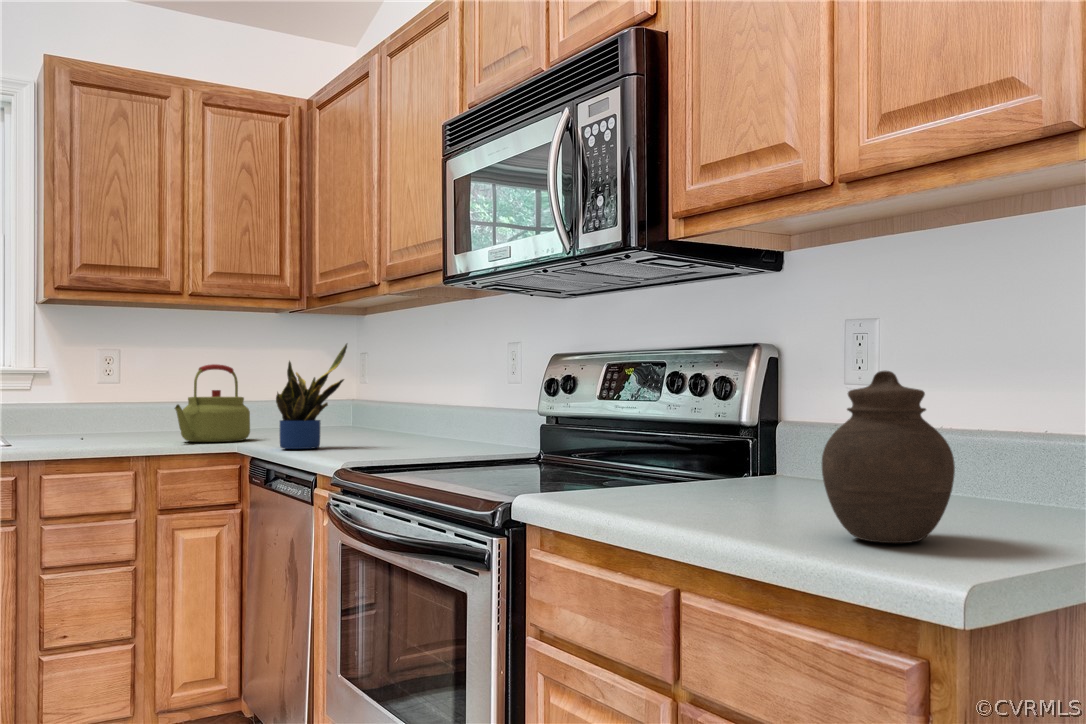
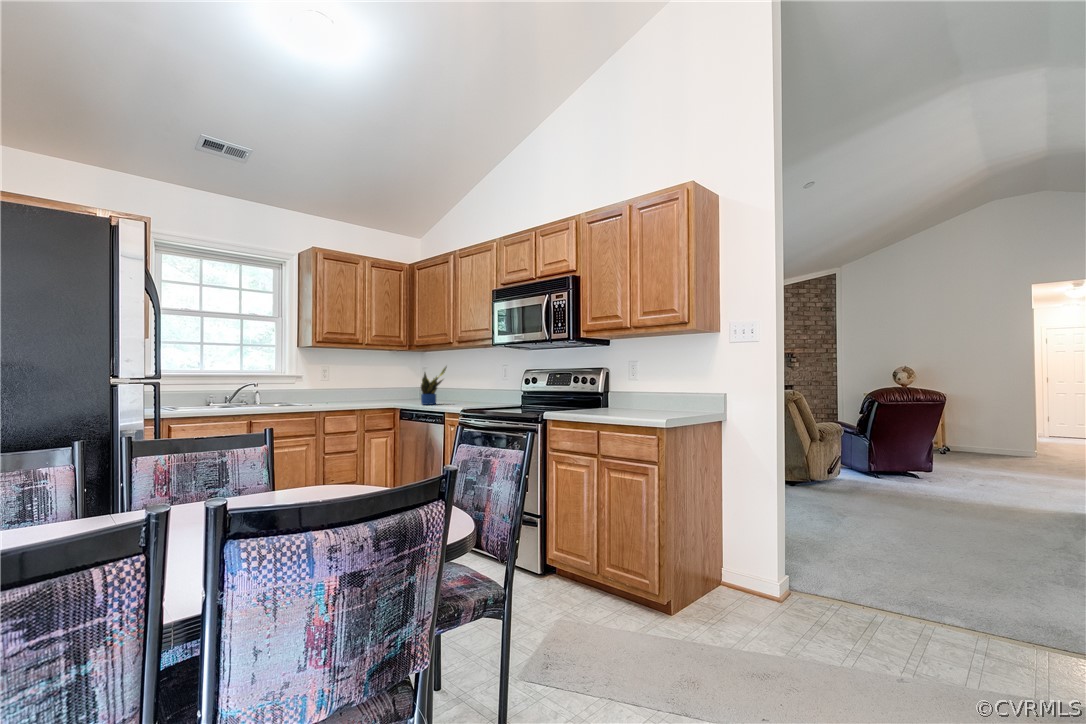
kettle: present [175,364,250,442] -> none [369,373,396,404]
jar: present [822,371,955,543] -> none [633,378,662,417]

